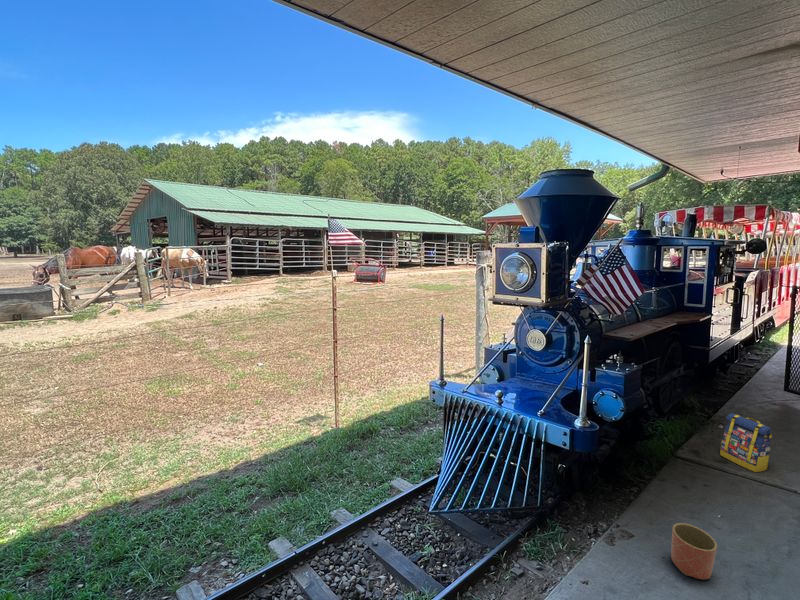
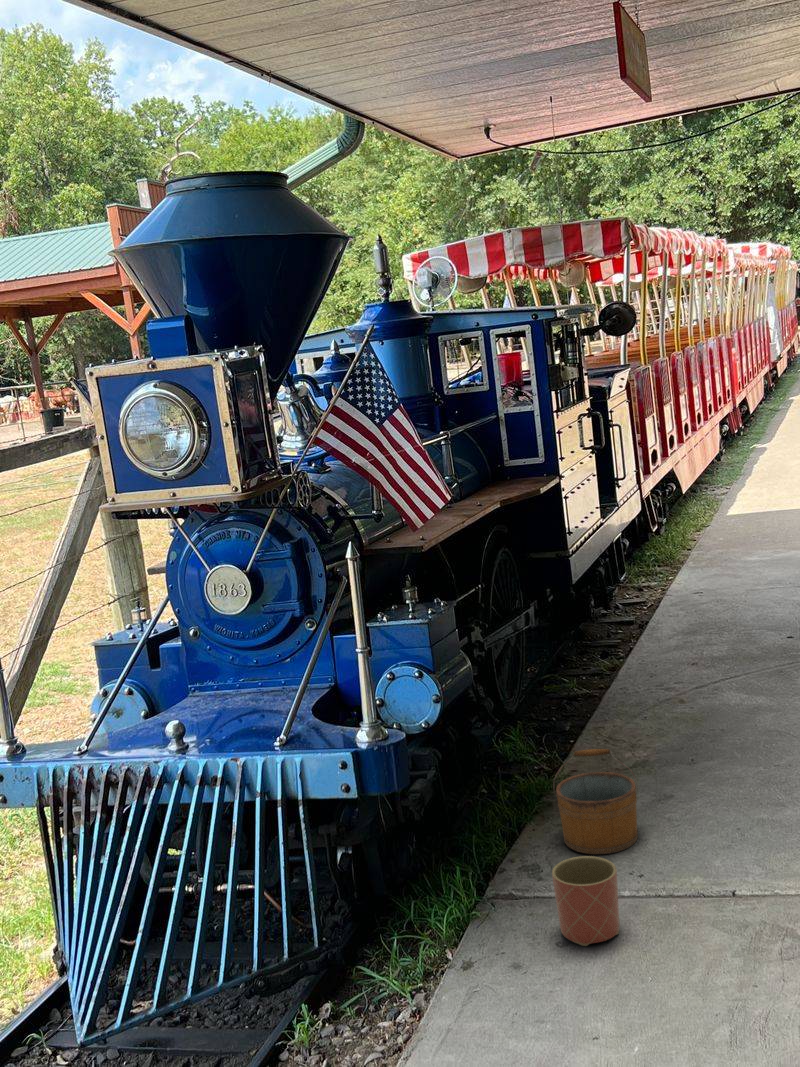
backpack: present [720,413,772,472] -> none [612,654,685,752]
bucket: none [679,462,736,523] -> present [554,749,638,854]

